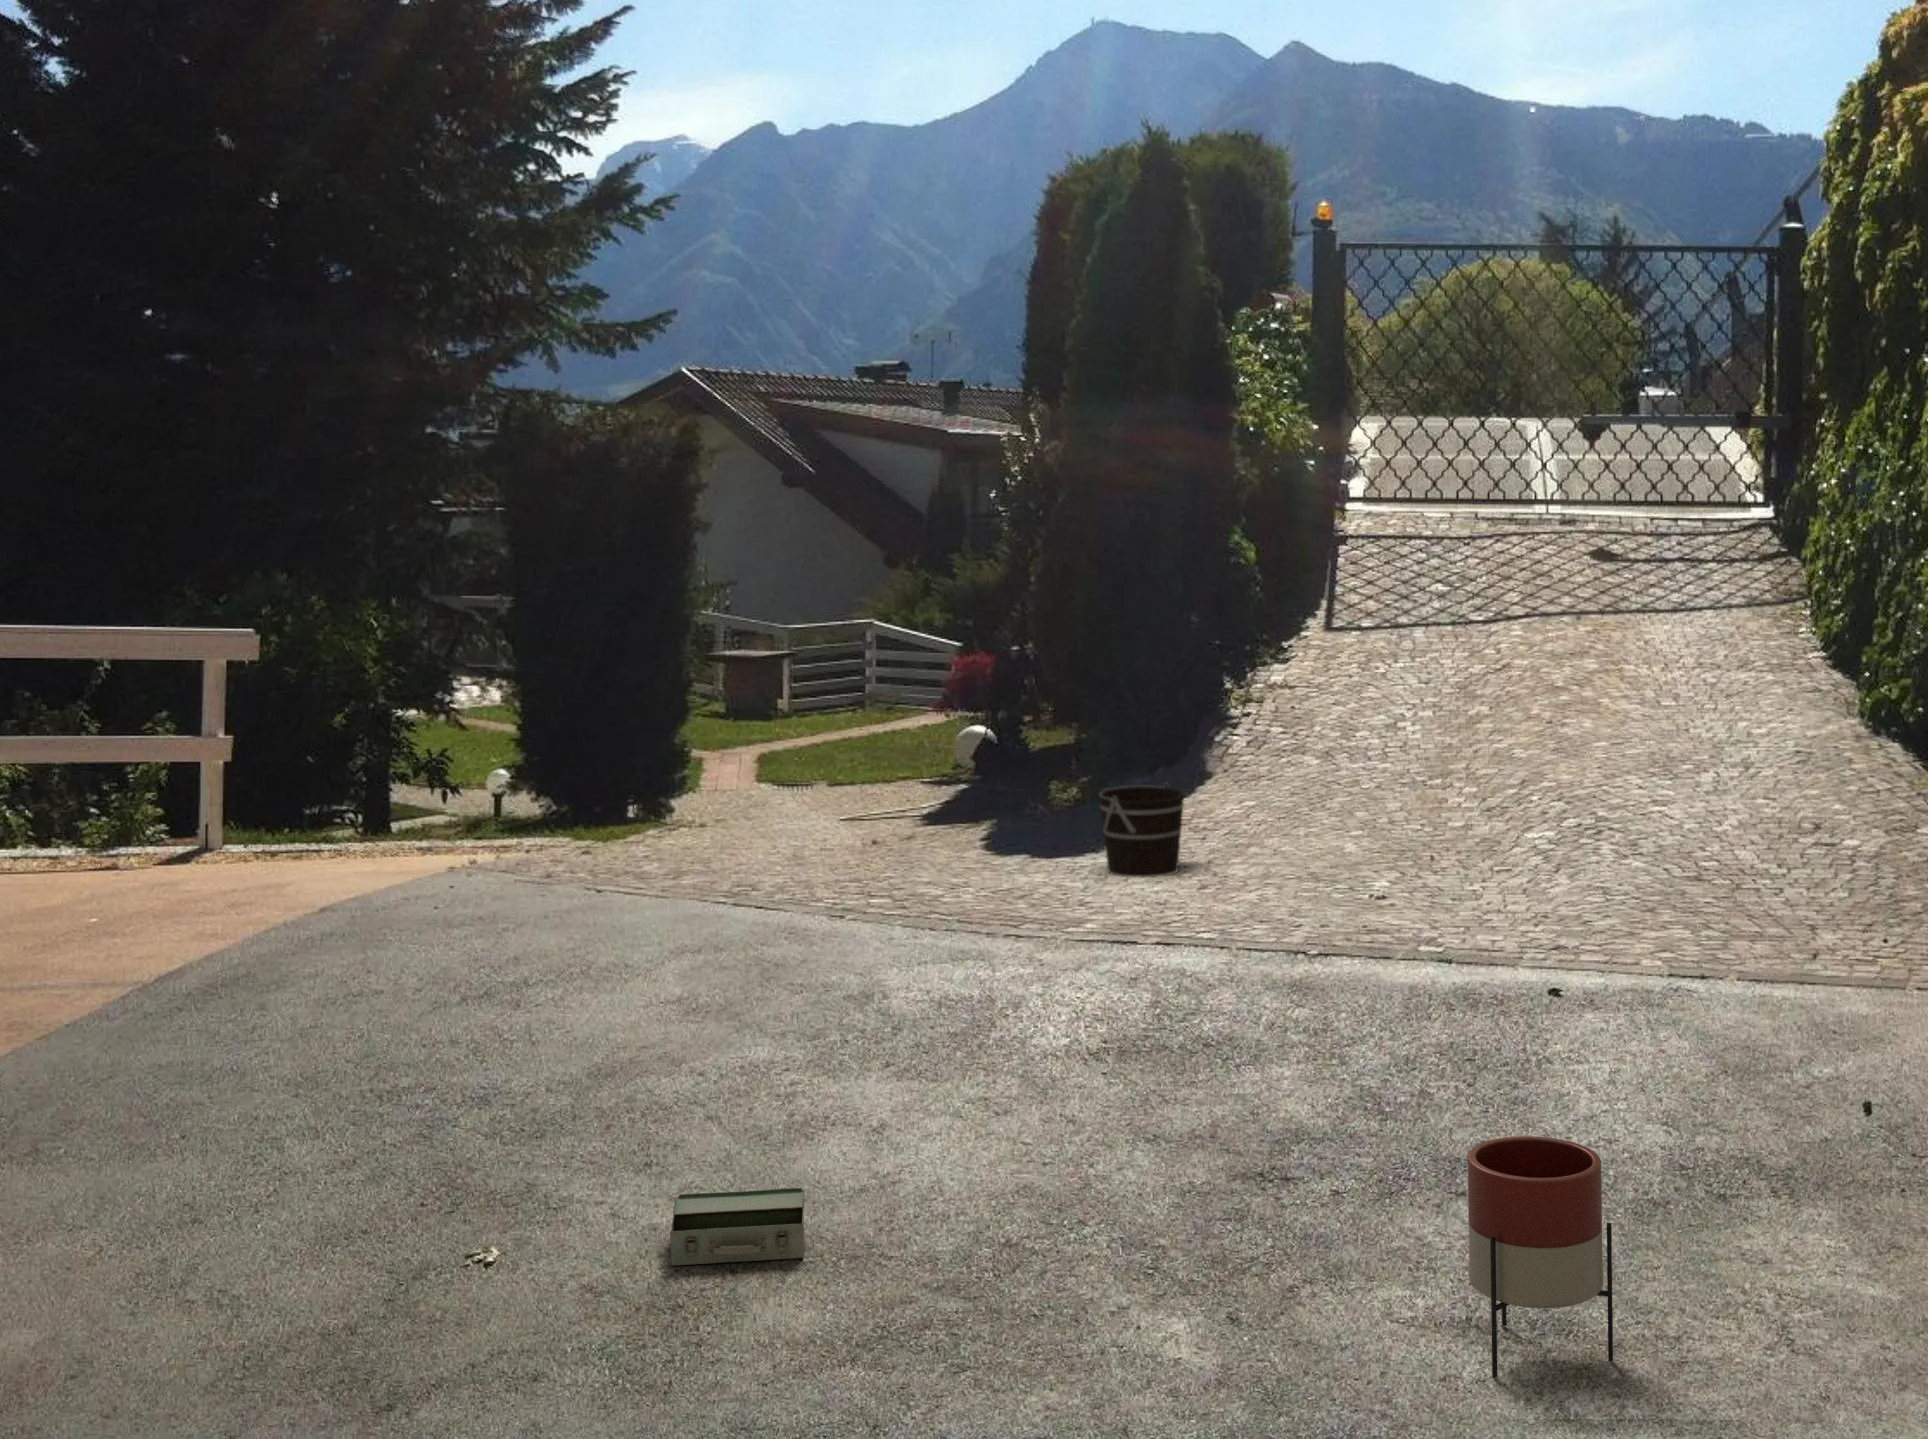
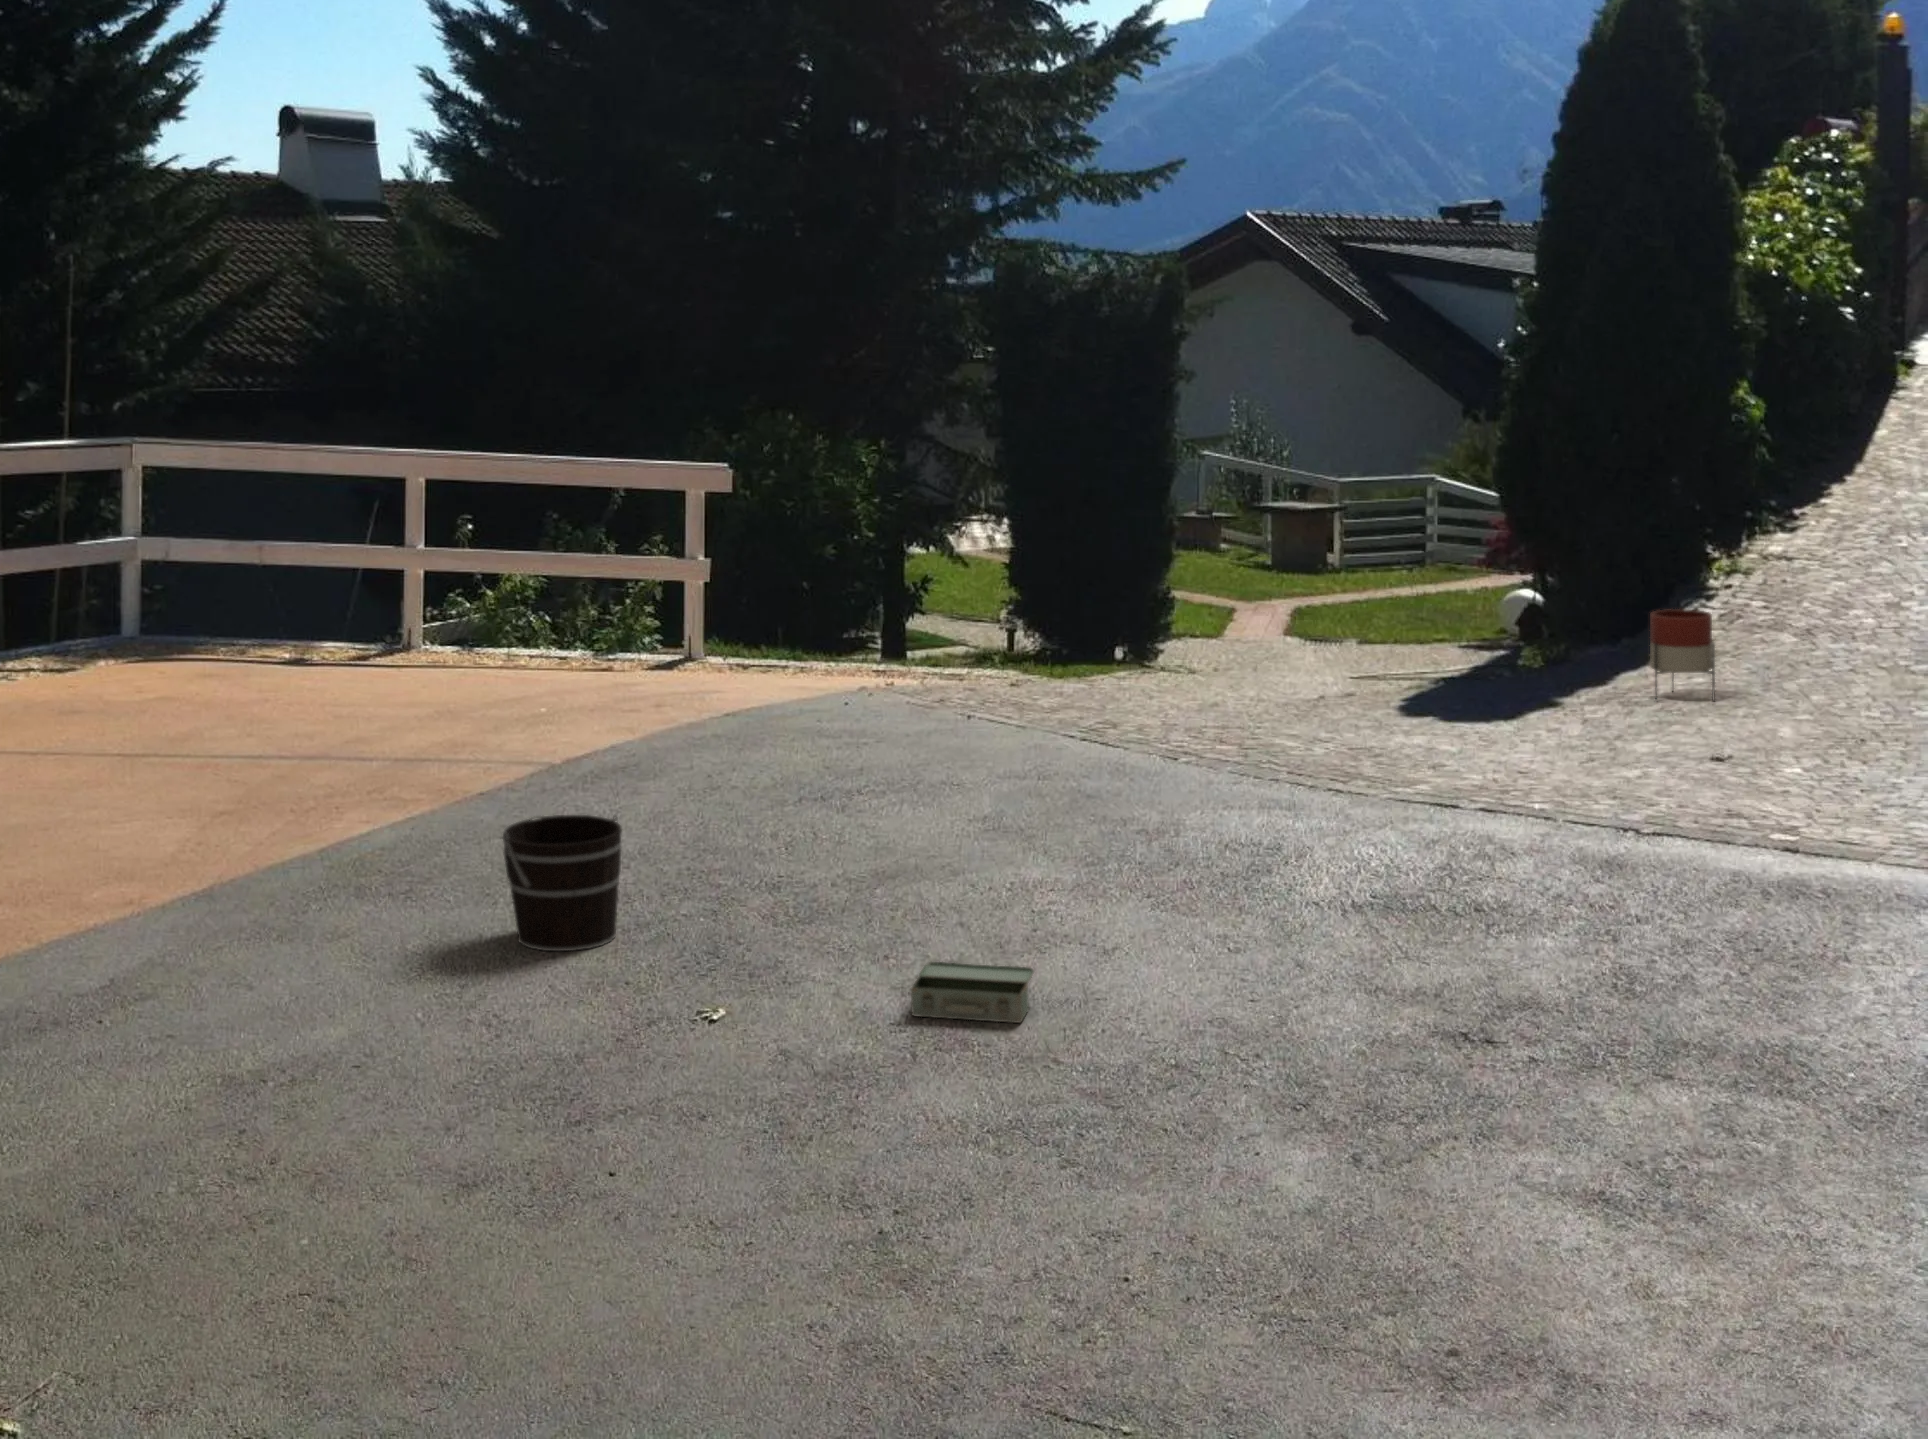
bucket: present [1099,785,1184,877] -> present [502,815,621,951]
planter: present [1468,1136,1613,1378] -> present [1650,609,1715,701]

